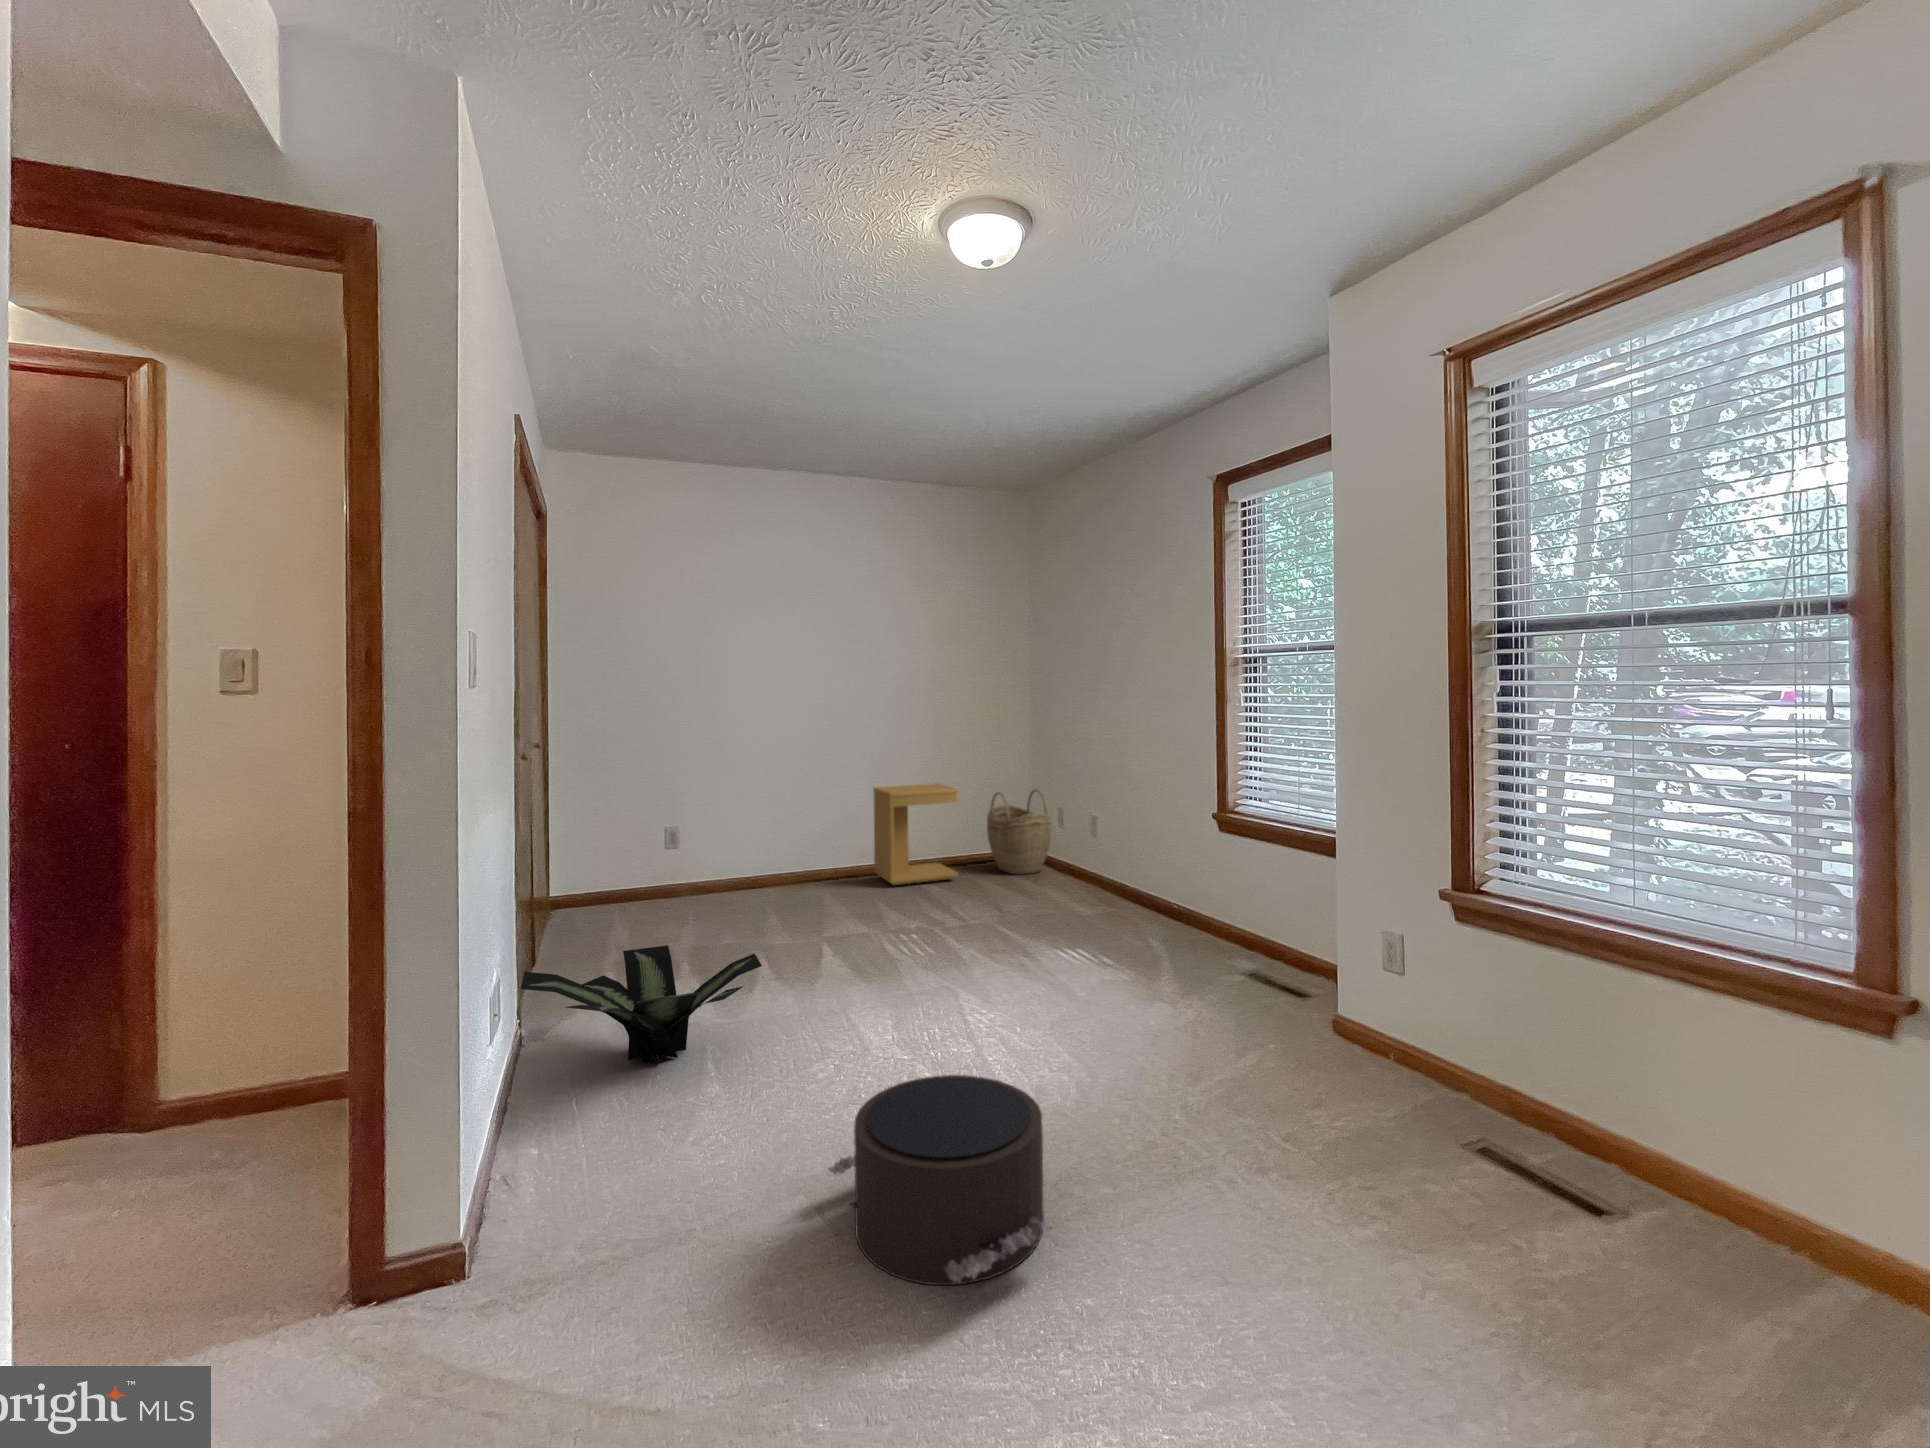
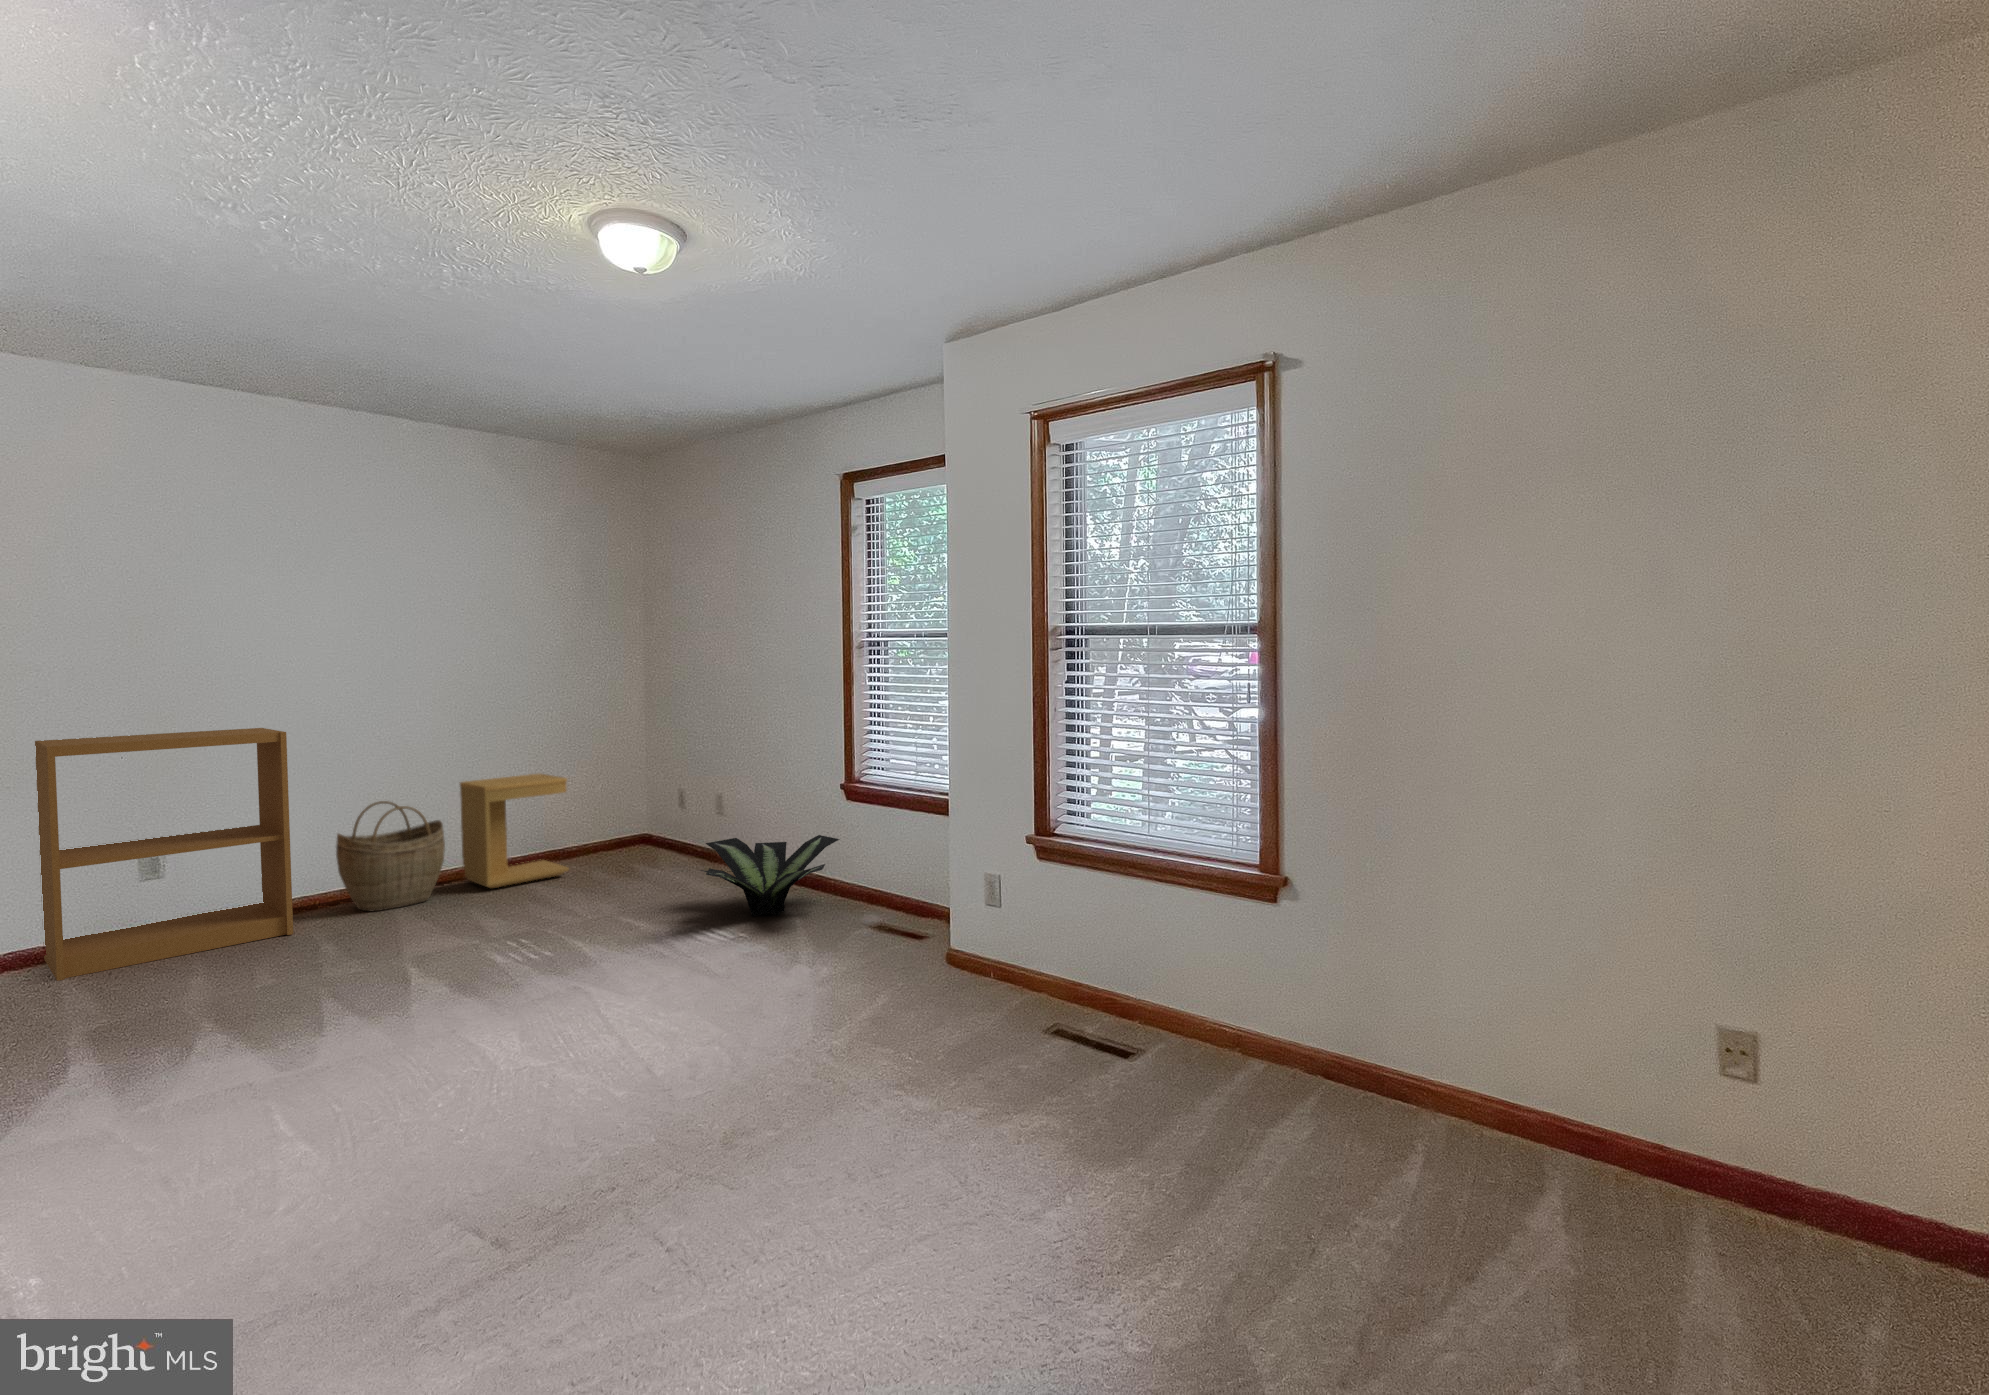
bookshelf: none [591,734,745,926] -> present [35,728,293,981]
woven basket: present [987,789,1051,875] -> present [336,801,445,911]
potted plant: present [521,945,762,1064] -> present [701,835,839,916]
pouf: present [829,1075,1051,1285] -> none [488,1041,725,1225]

